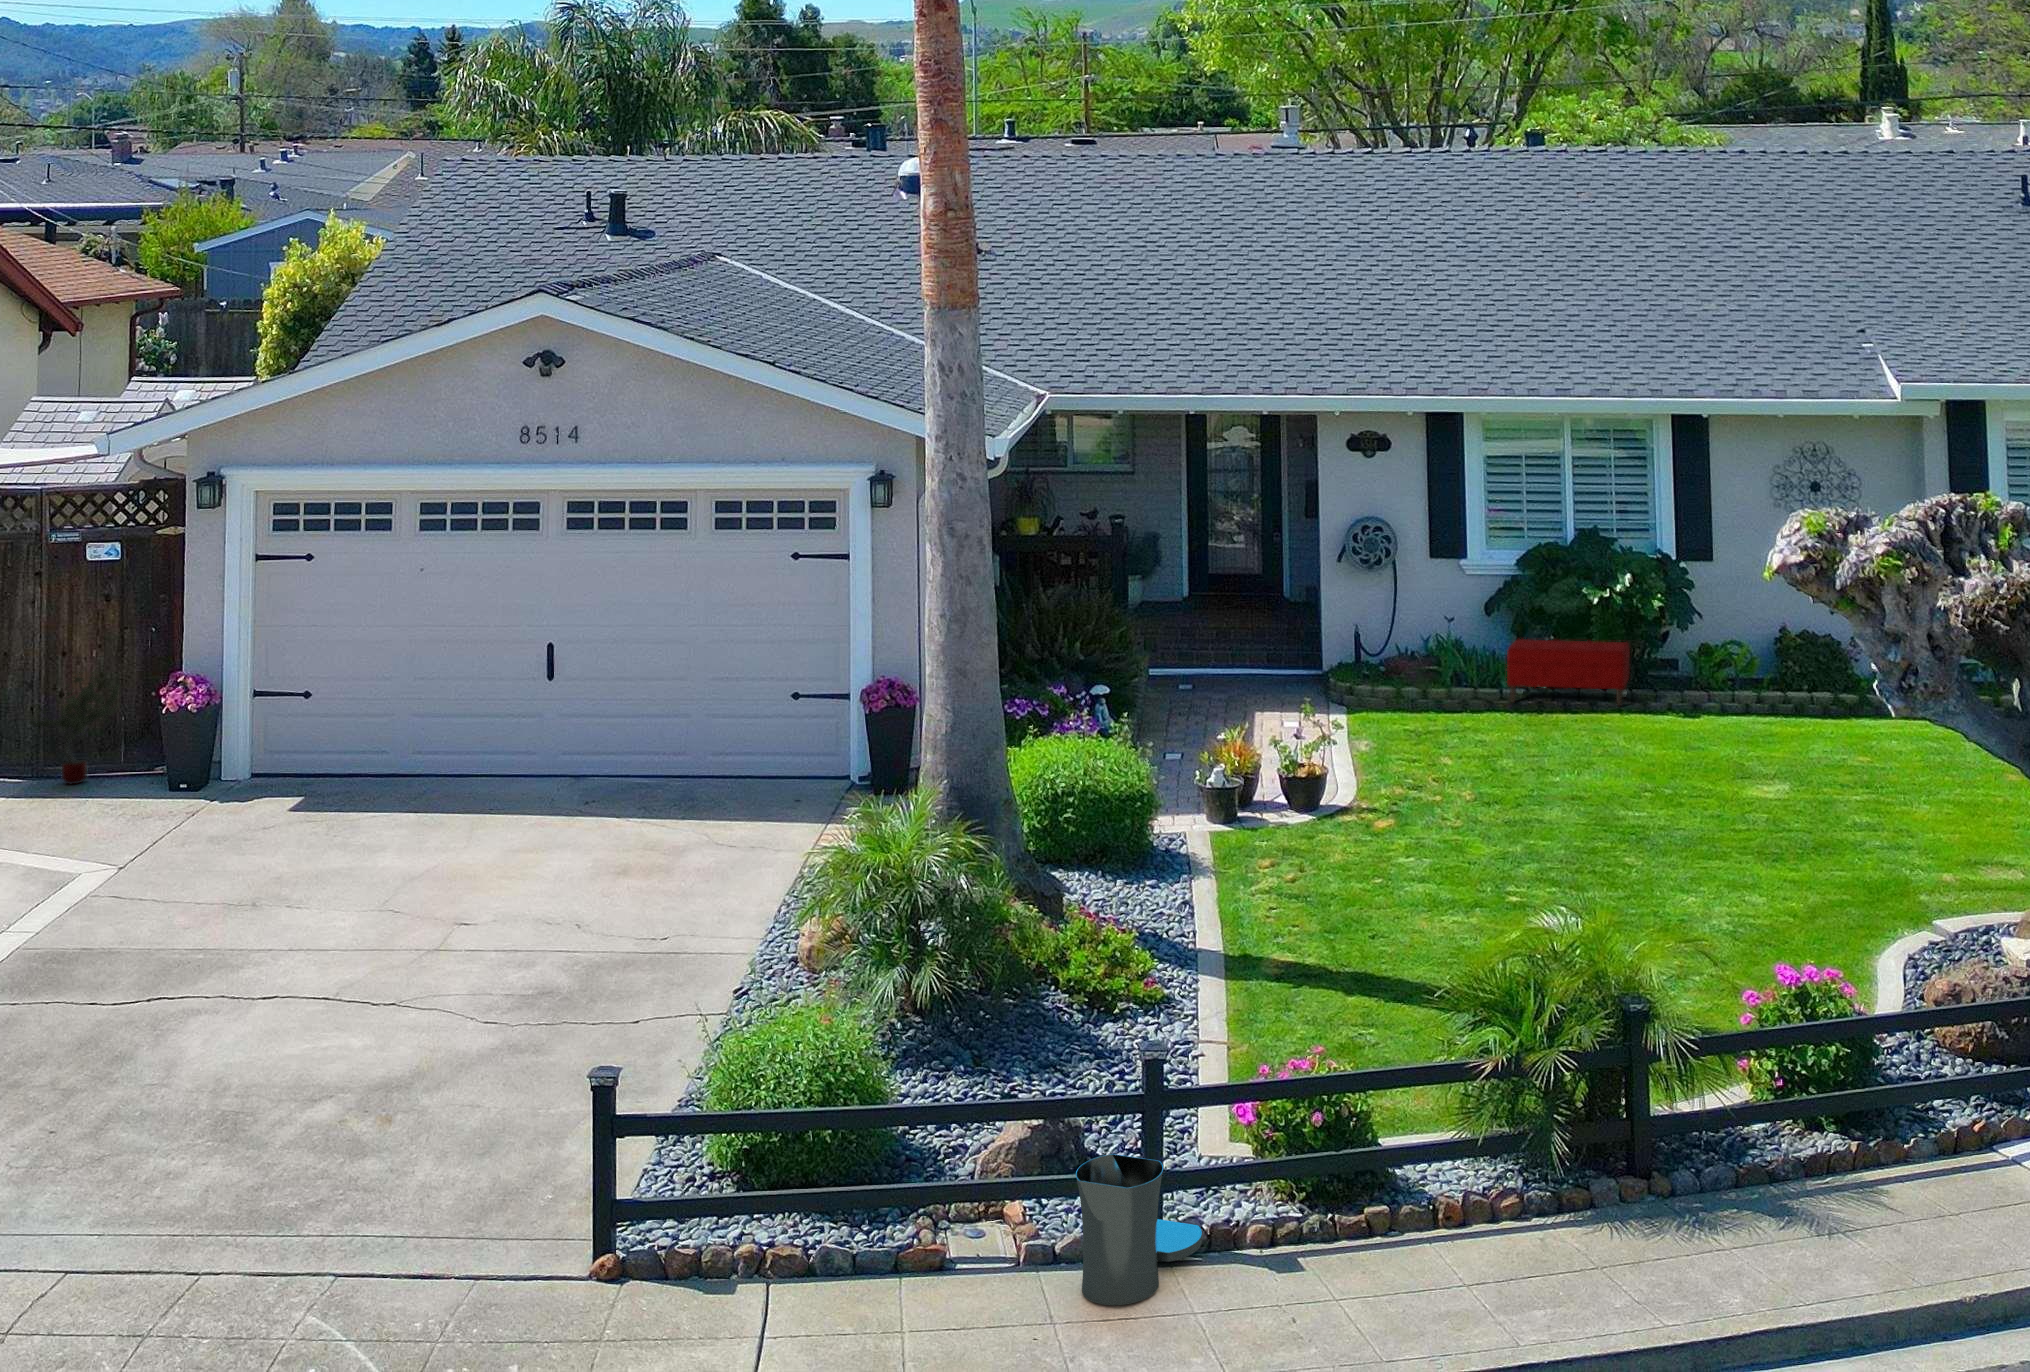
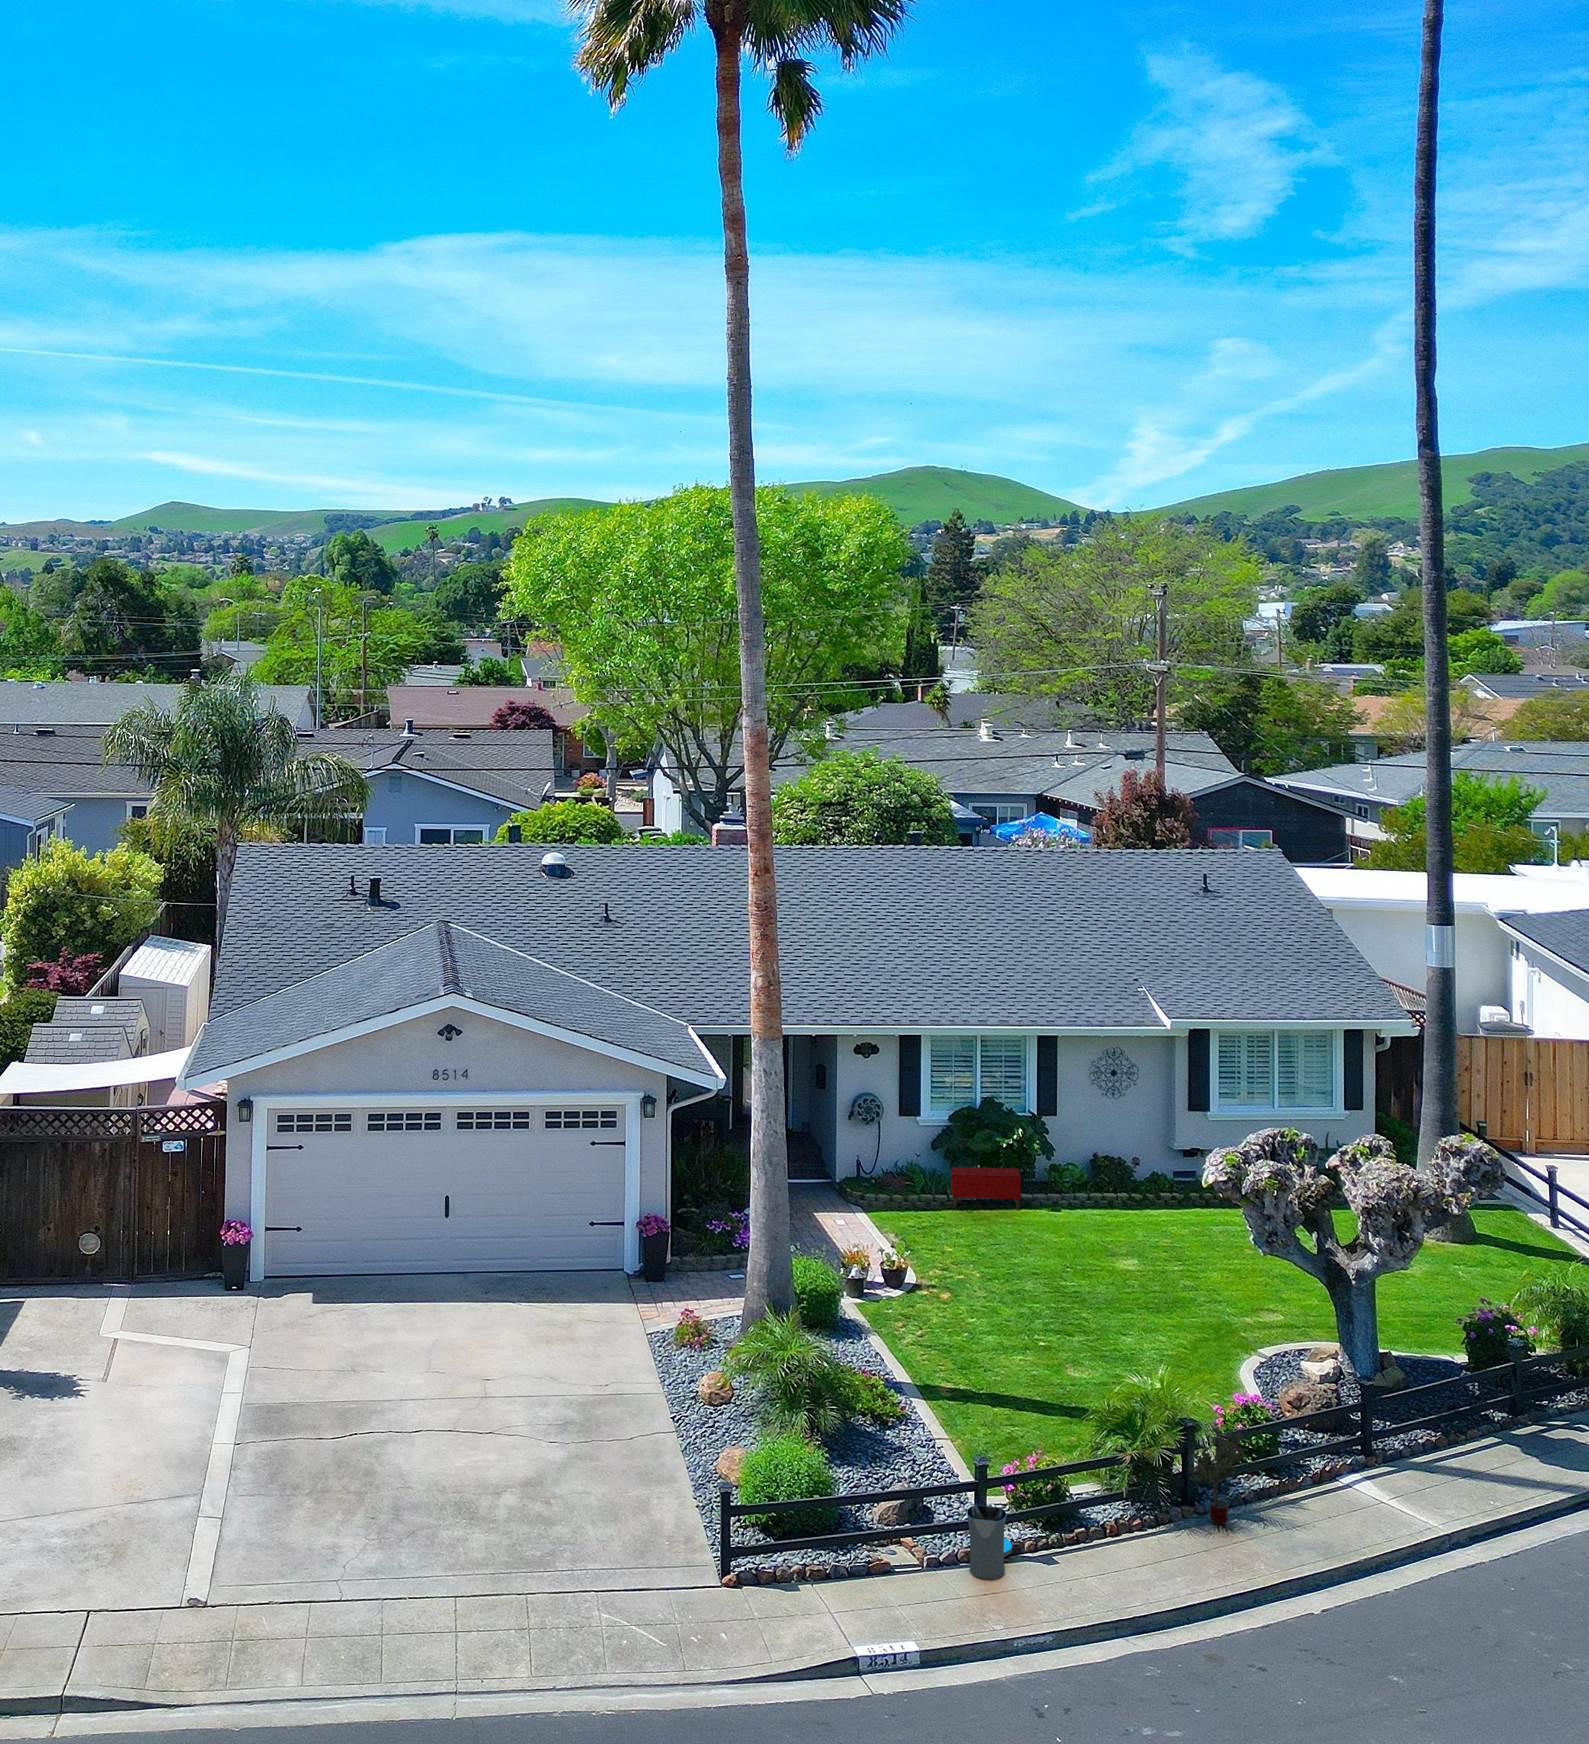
potted tree: present [28,671,121,784] -> present [1188,1423,1245,1525]

